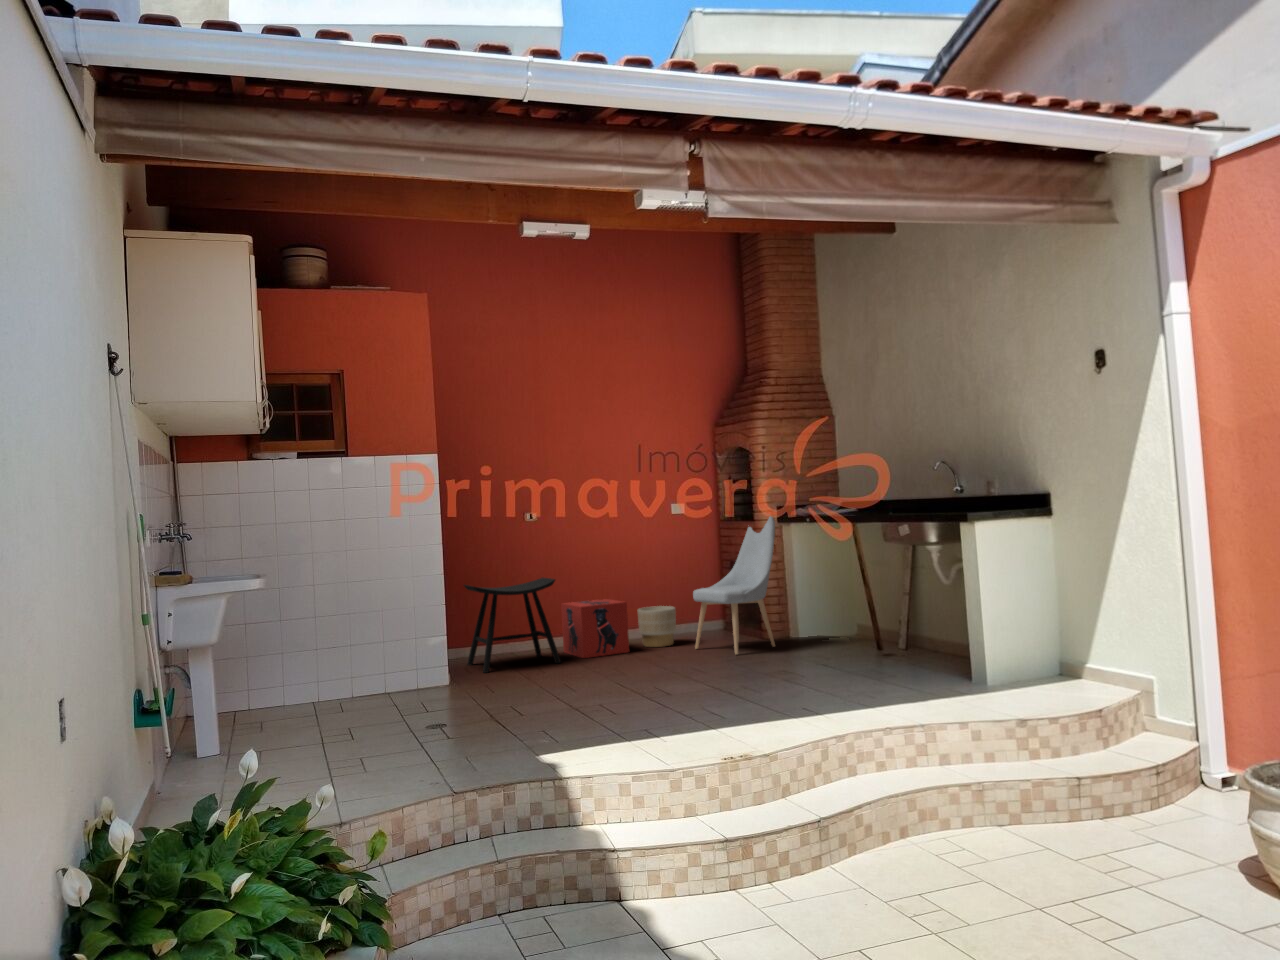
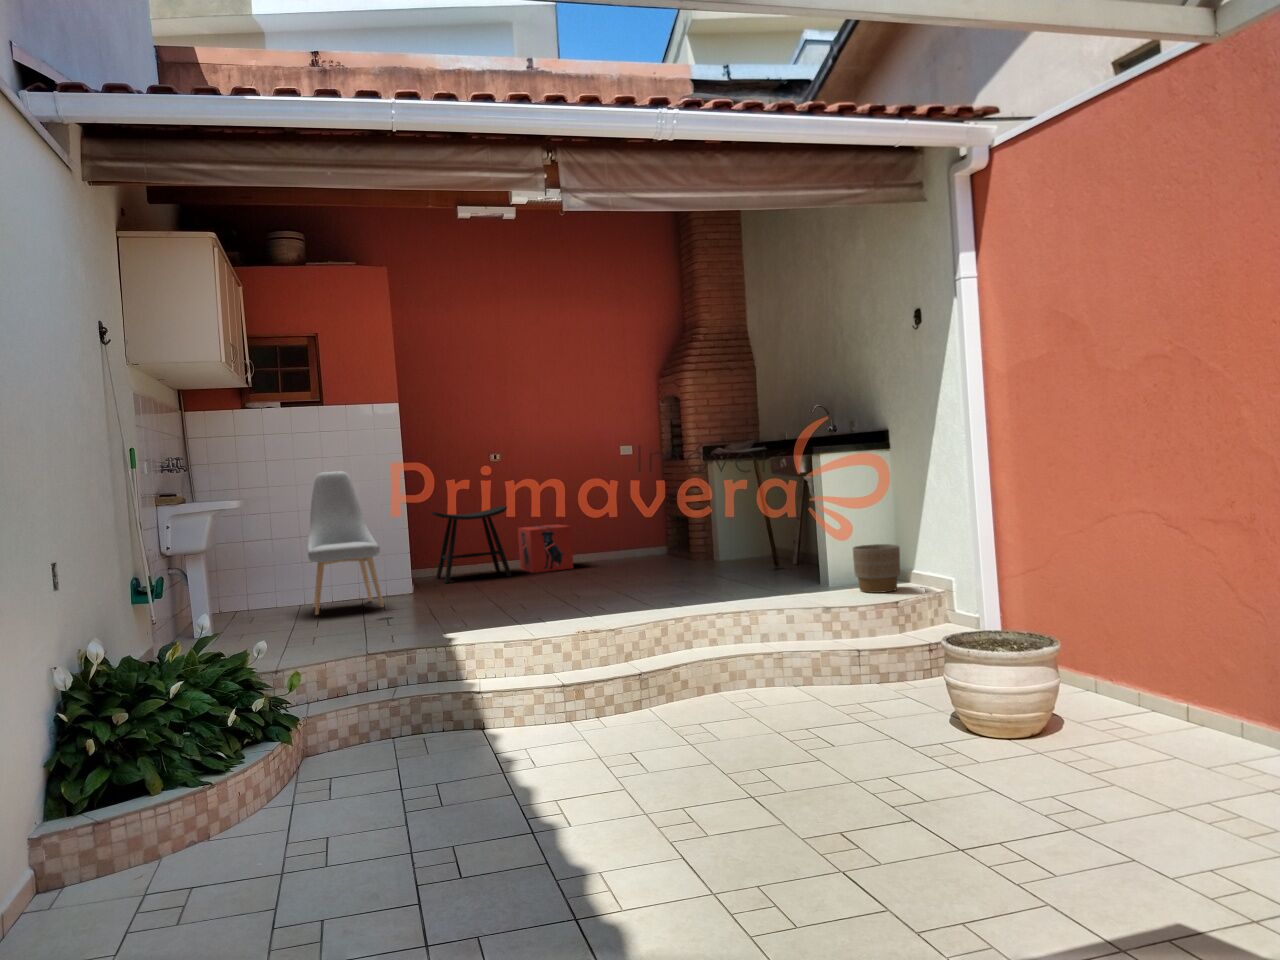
chair: present [693,516,775,655] -> present [307,472,384,615]
planter: present [638,606,676,647] -> present [853,544,900,593]

